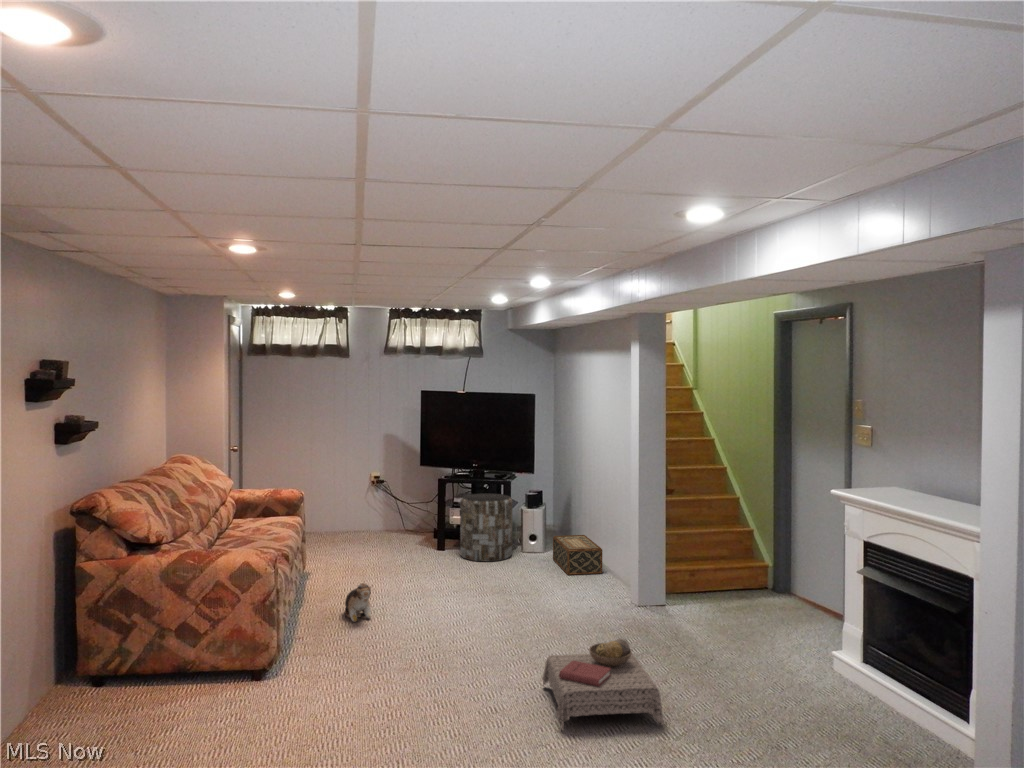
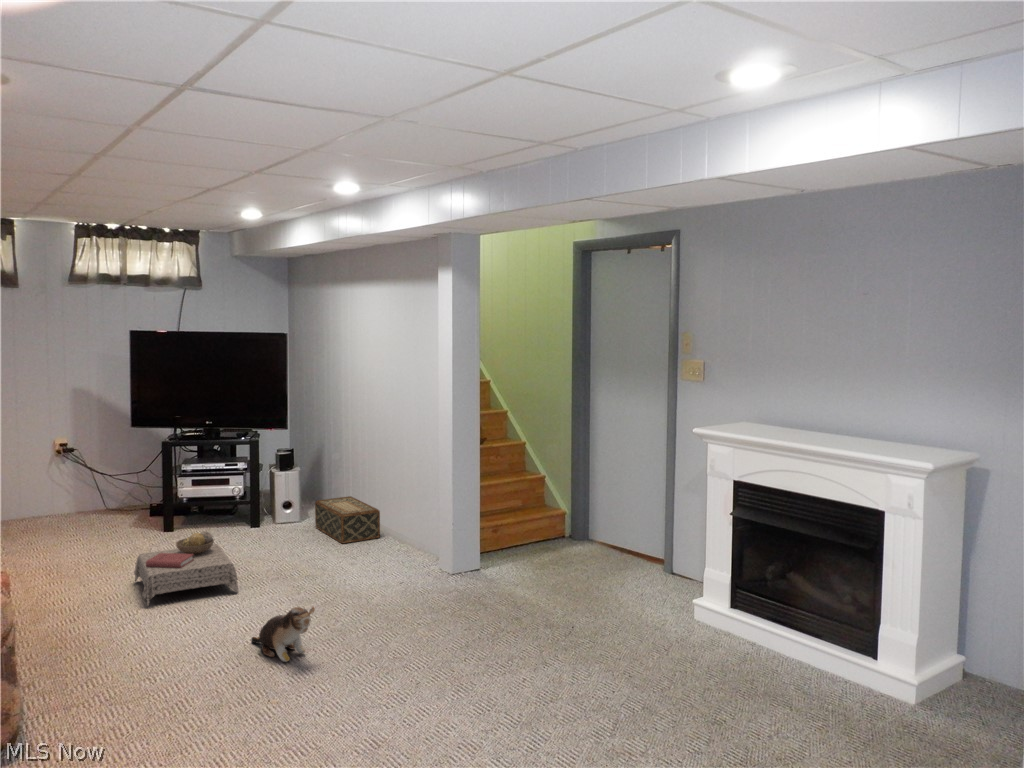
side table: present [460,494,512,562] -> none [196,456,264,539]
plush toy: present [345,583,371,622] -> present [251,607,315,662]
ottoman: present [542,639,663,731] -> present [134,532,238,607]

